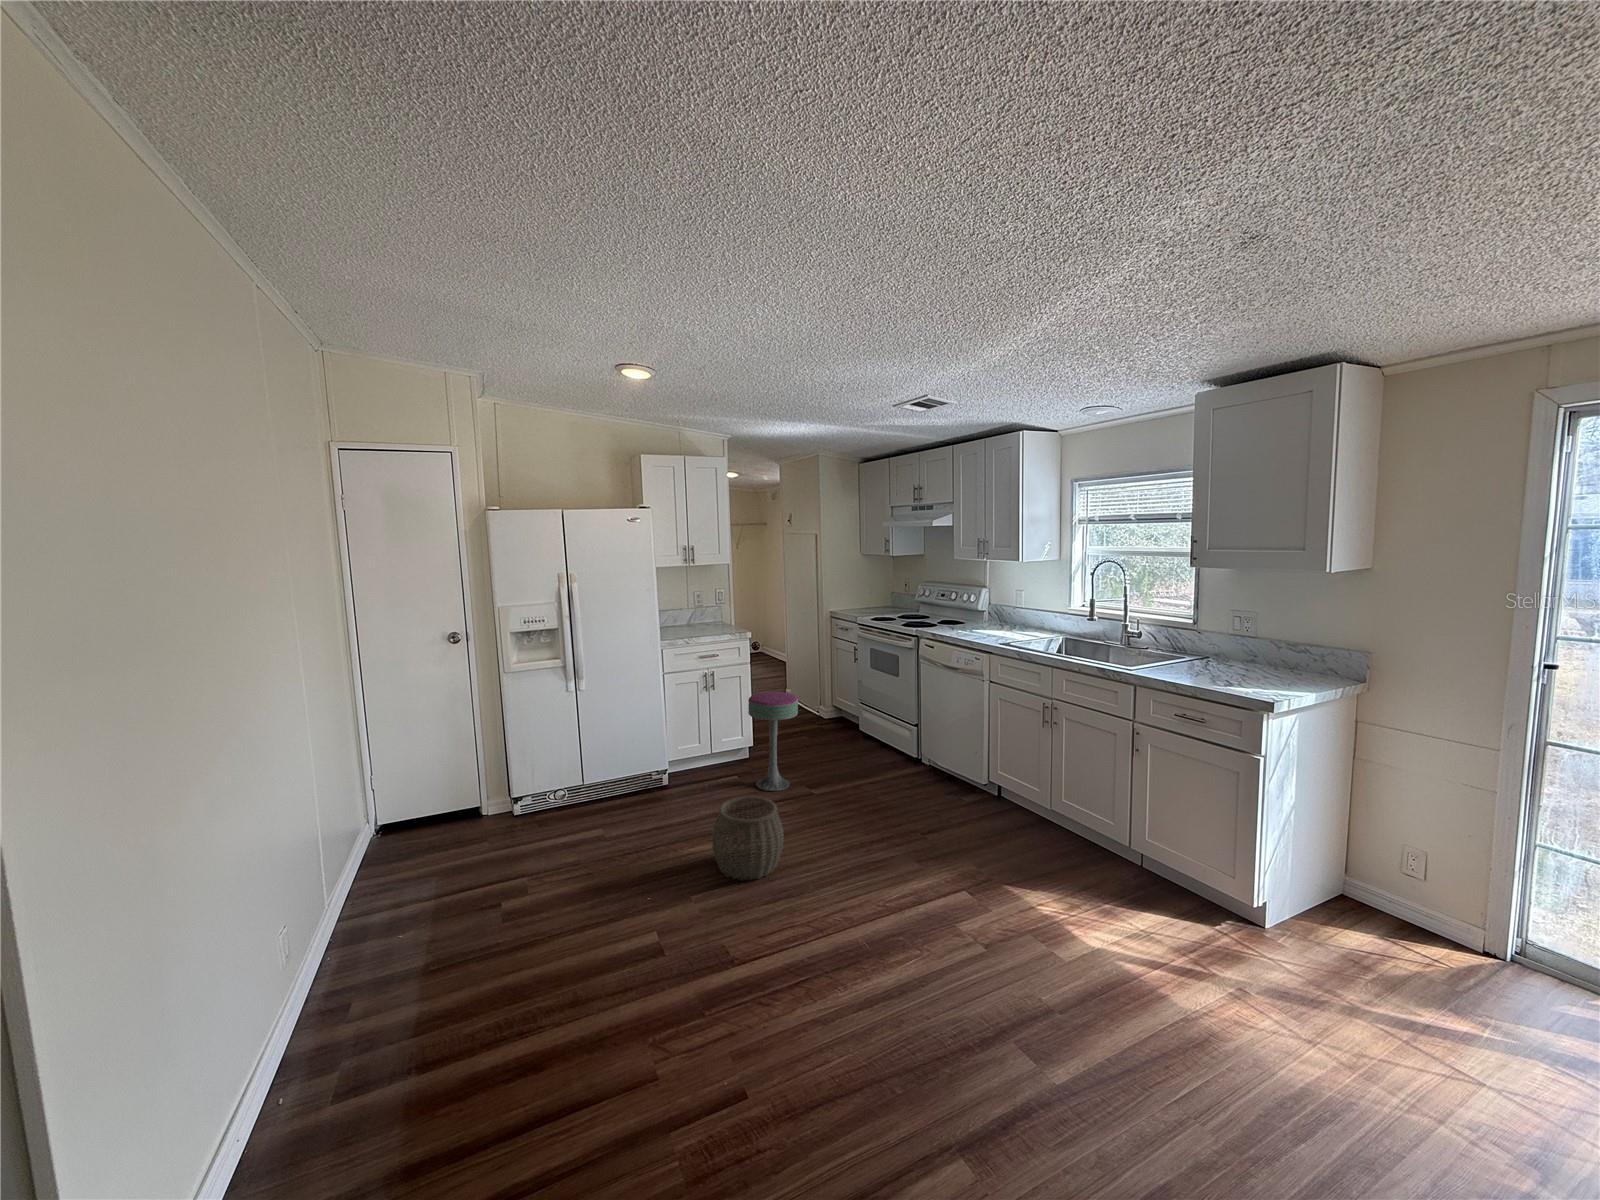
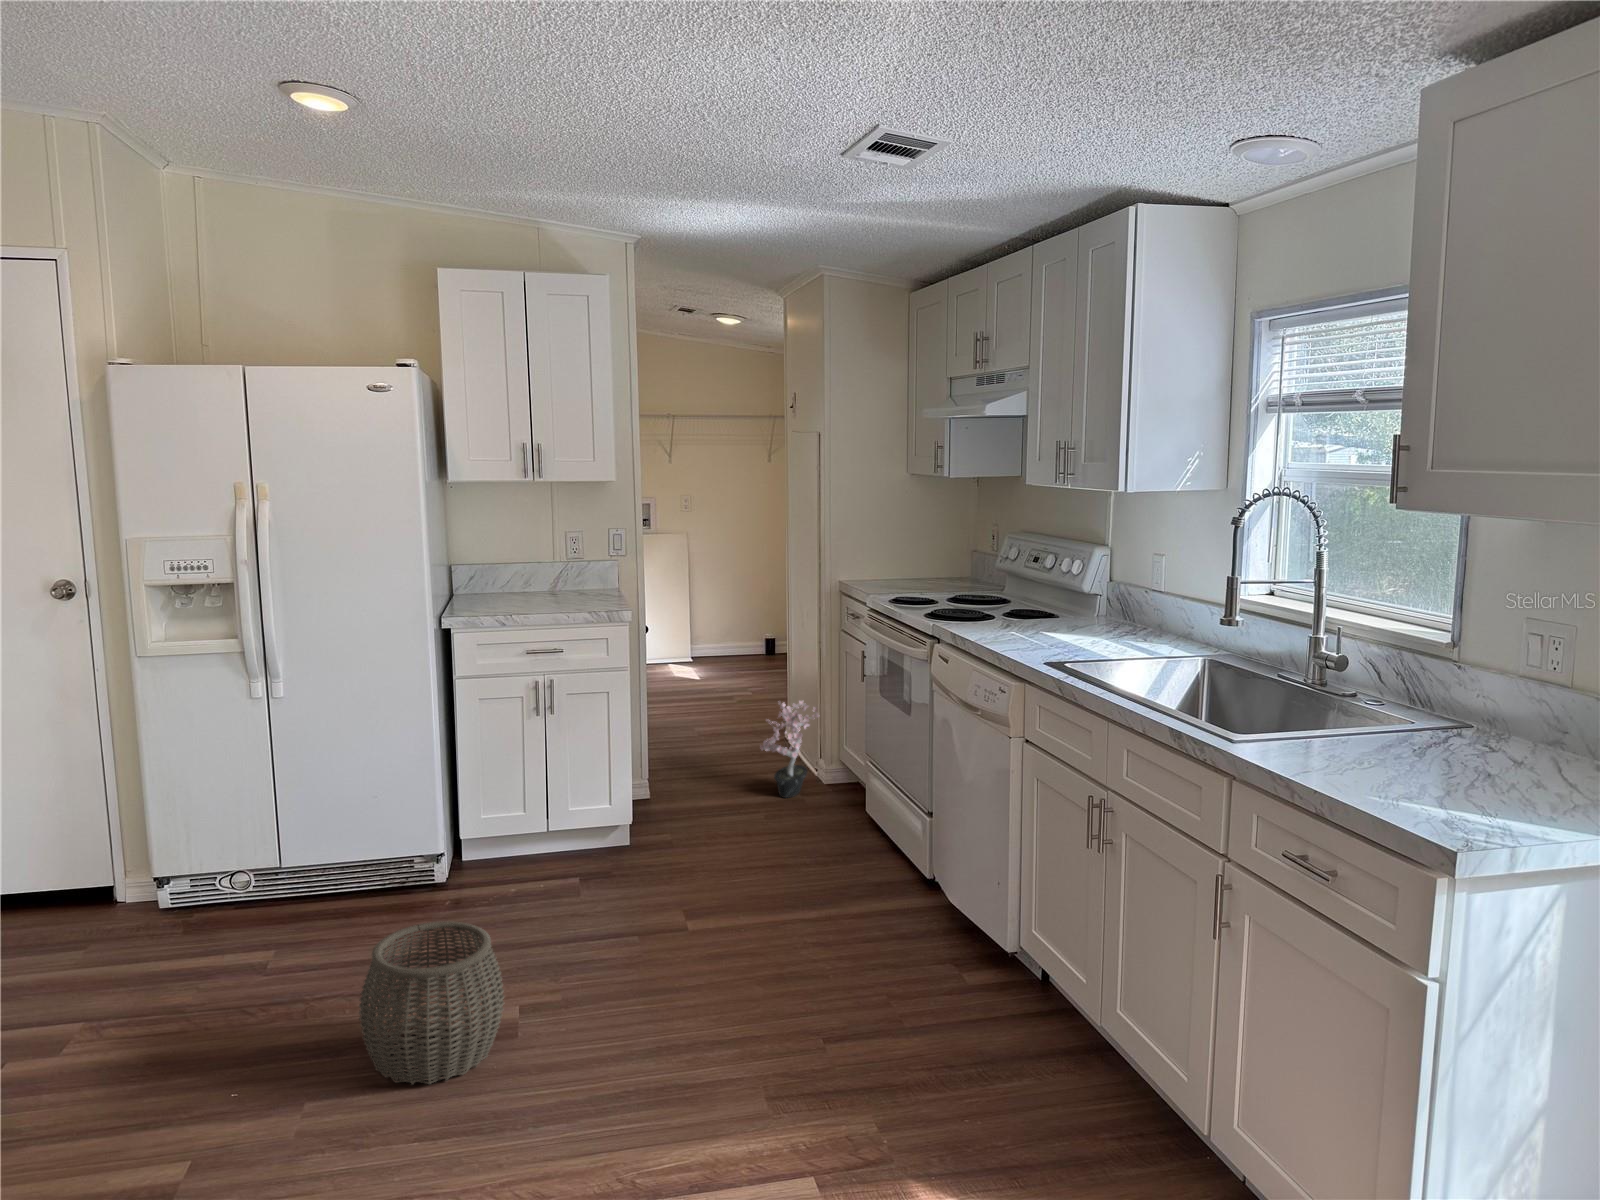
potted plant: none [794,671,833,727] -> present [761,701,819,798]
bar stool: present [748,692,798,791] -> none [570,726,665,913]

